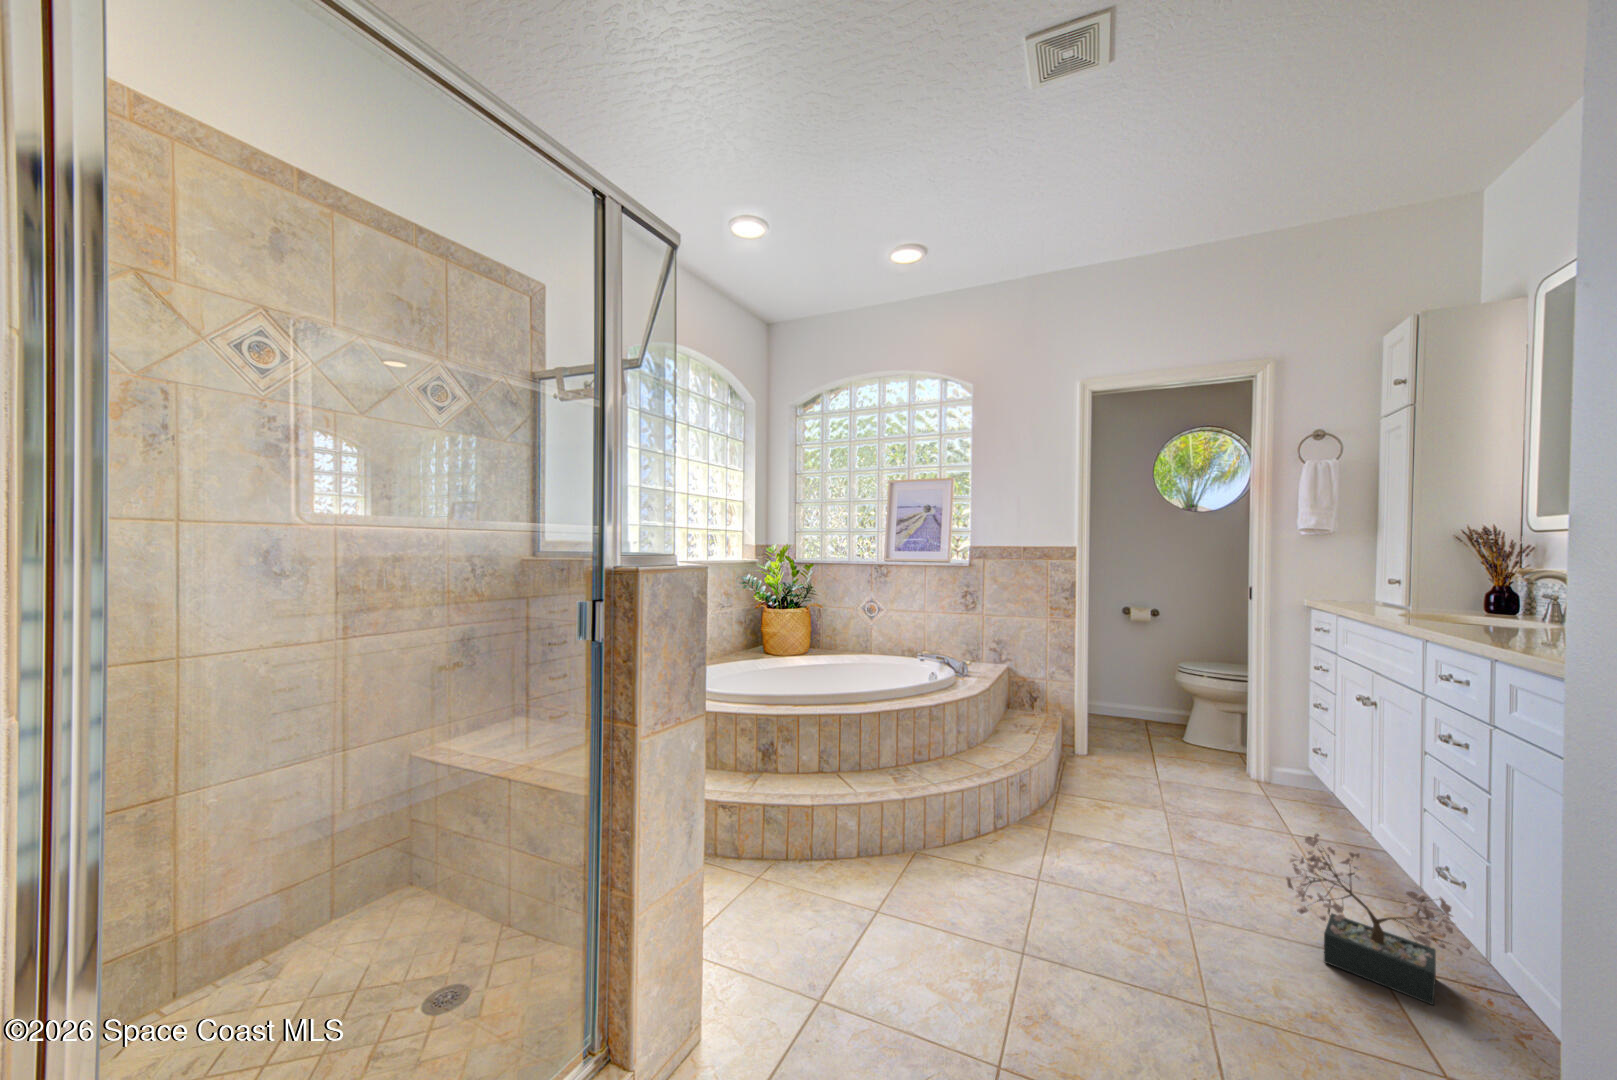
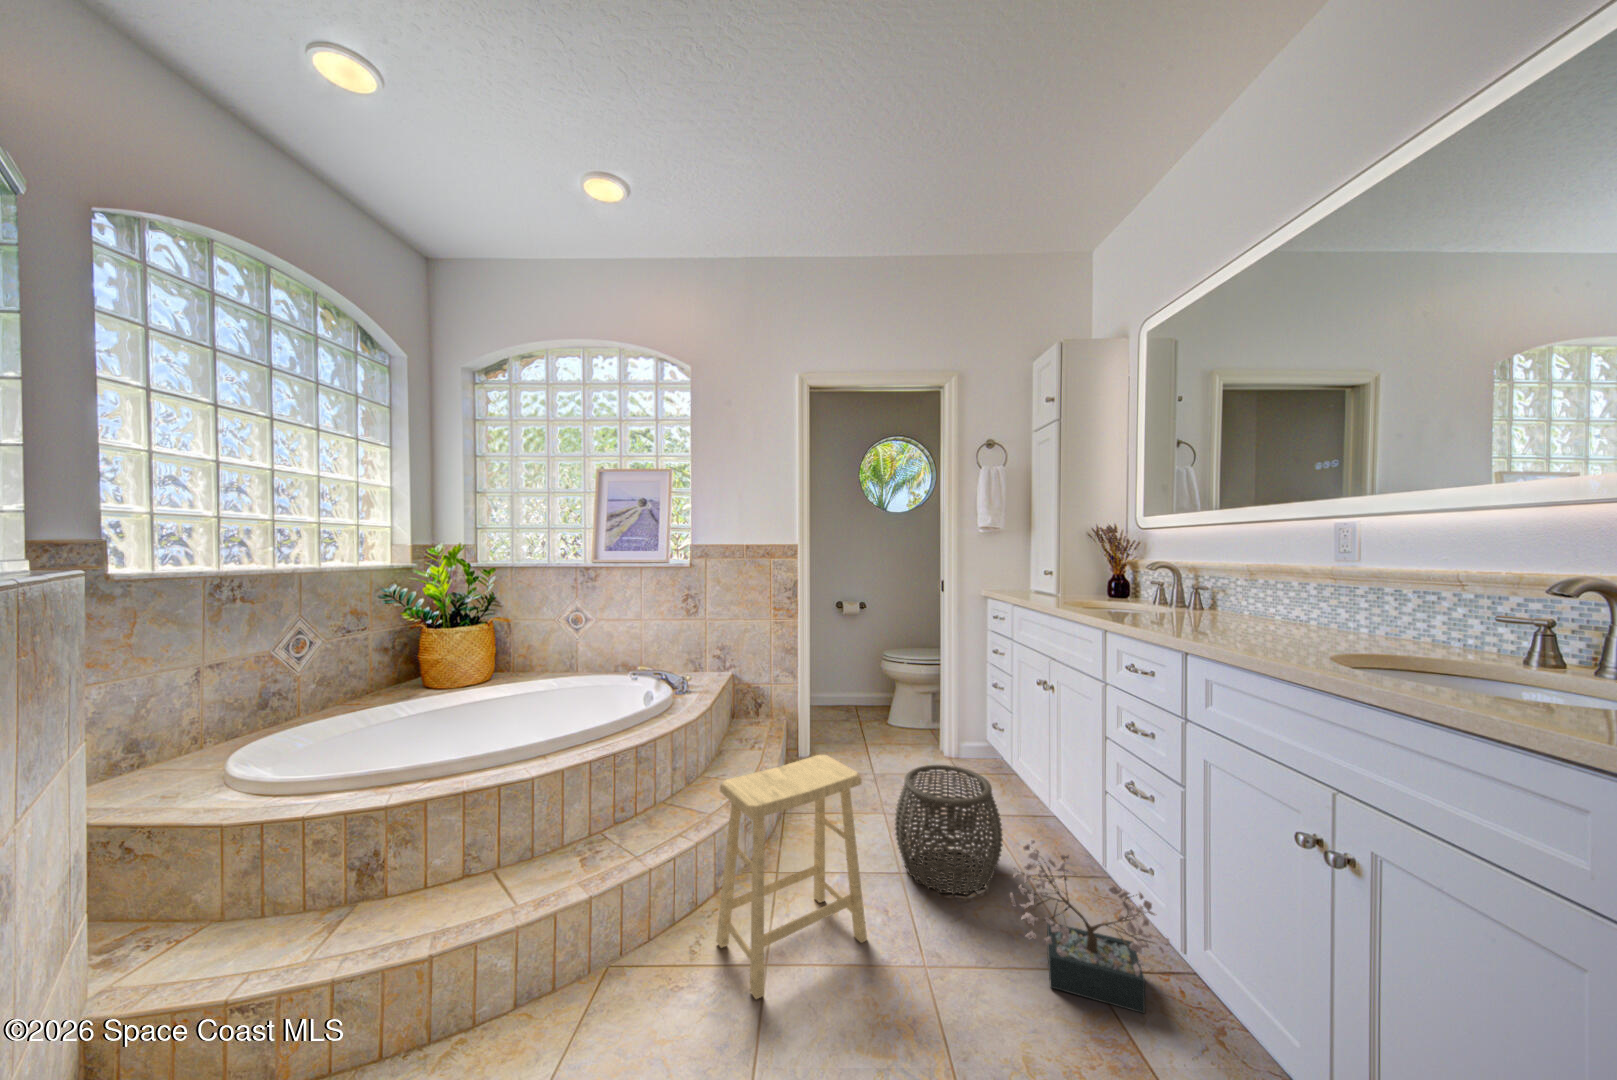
footstool: none [999,730,1135,898] -> present [716,755,867,999]
woven basket: none [1172,765,1297,887] -> present [895,765,1003,895]

